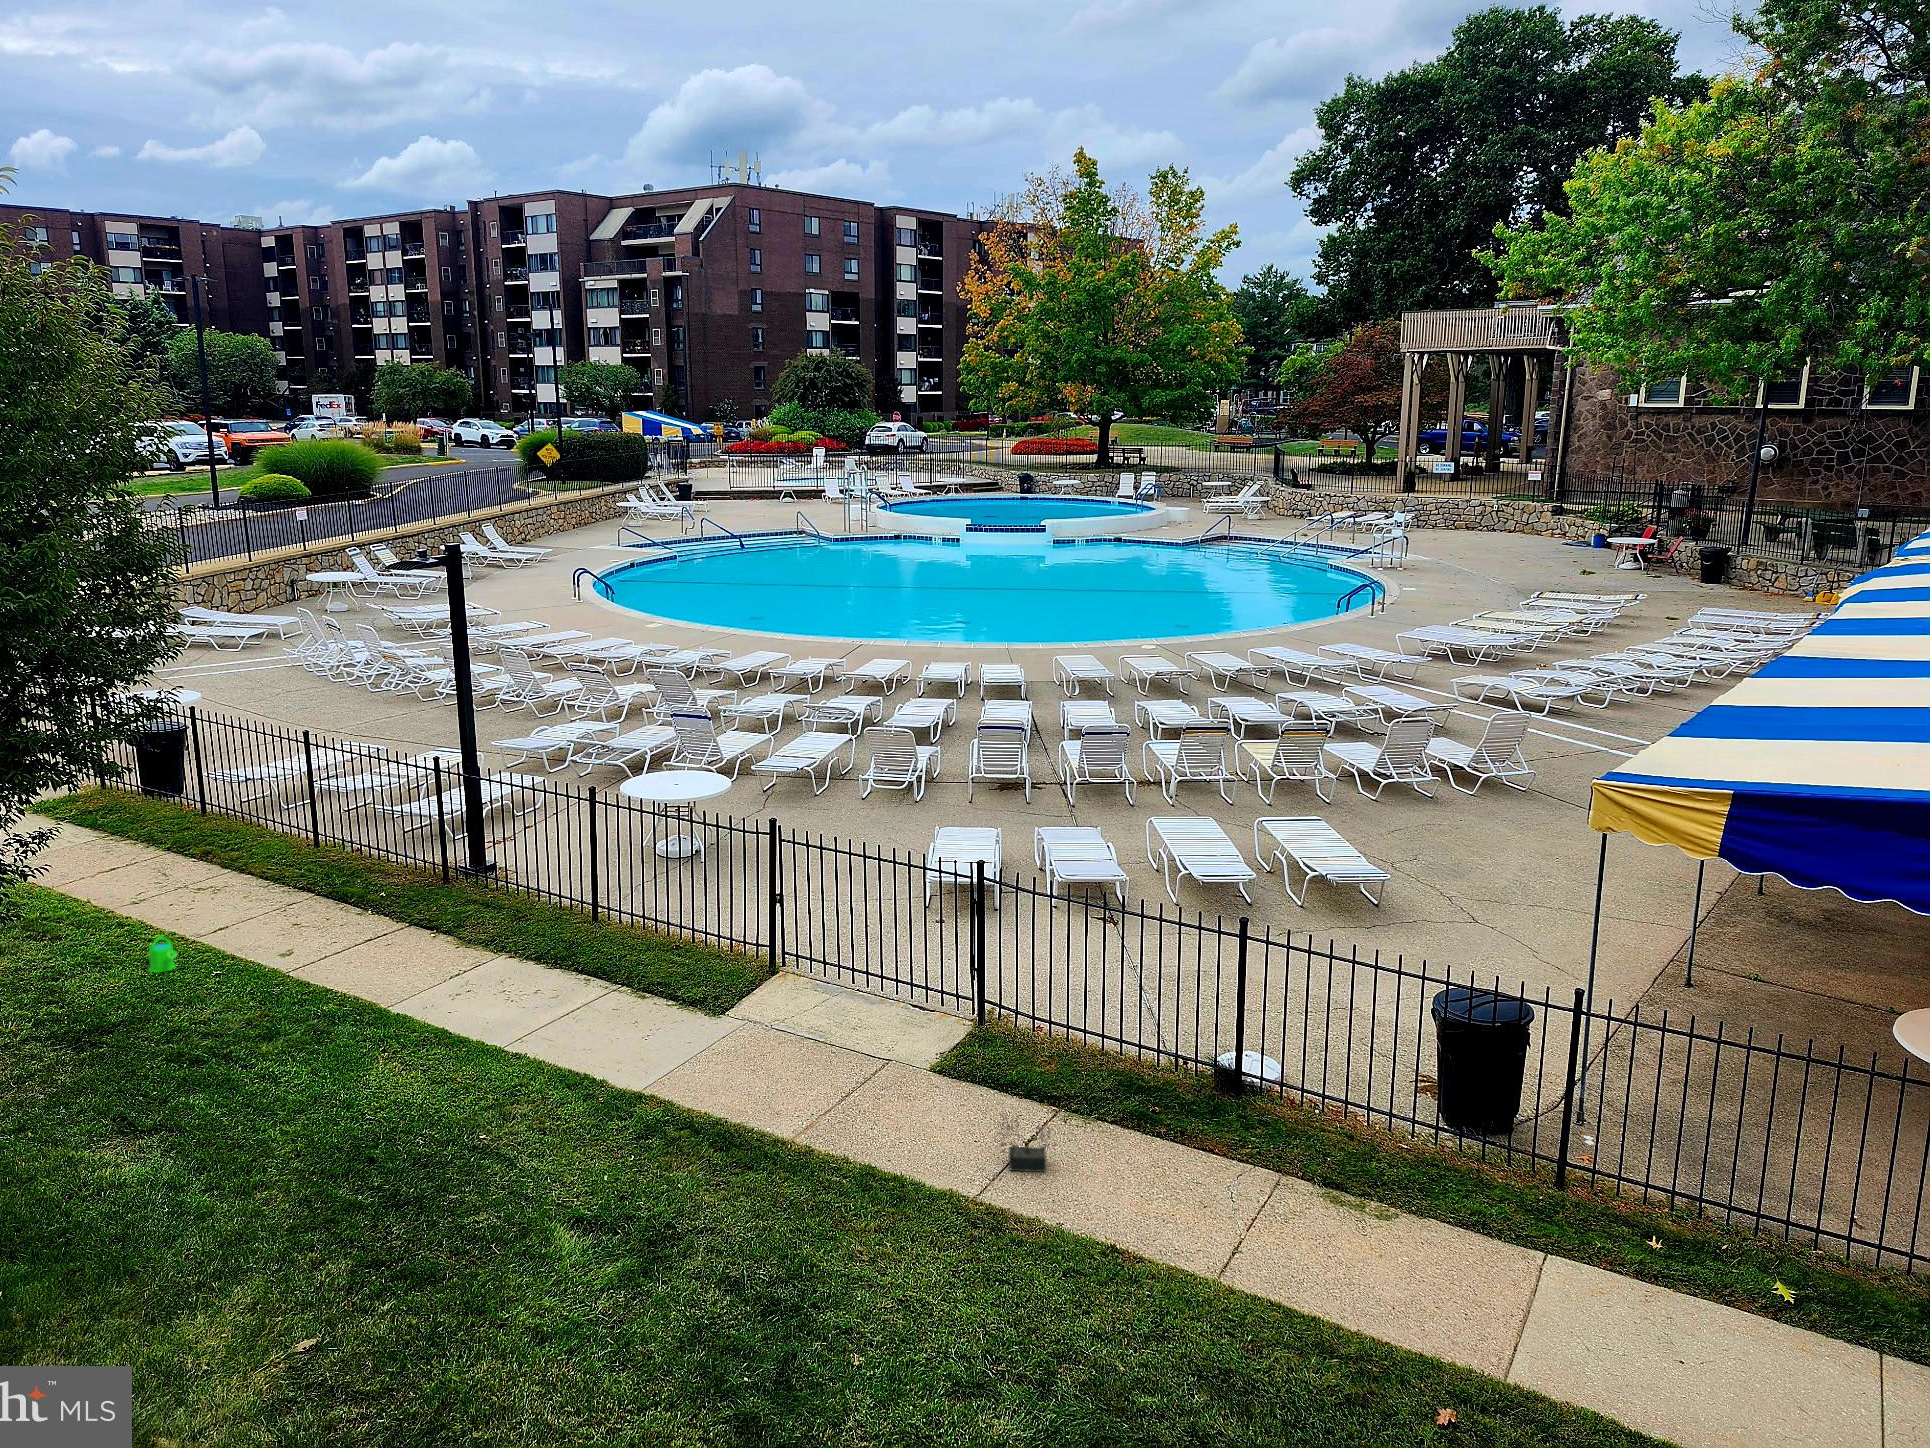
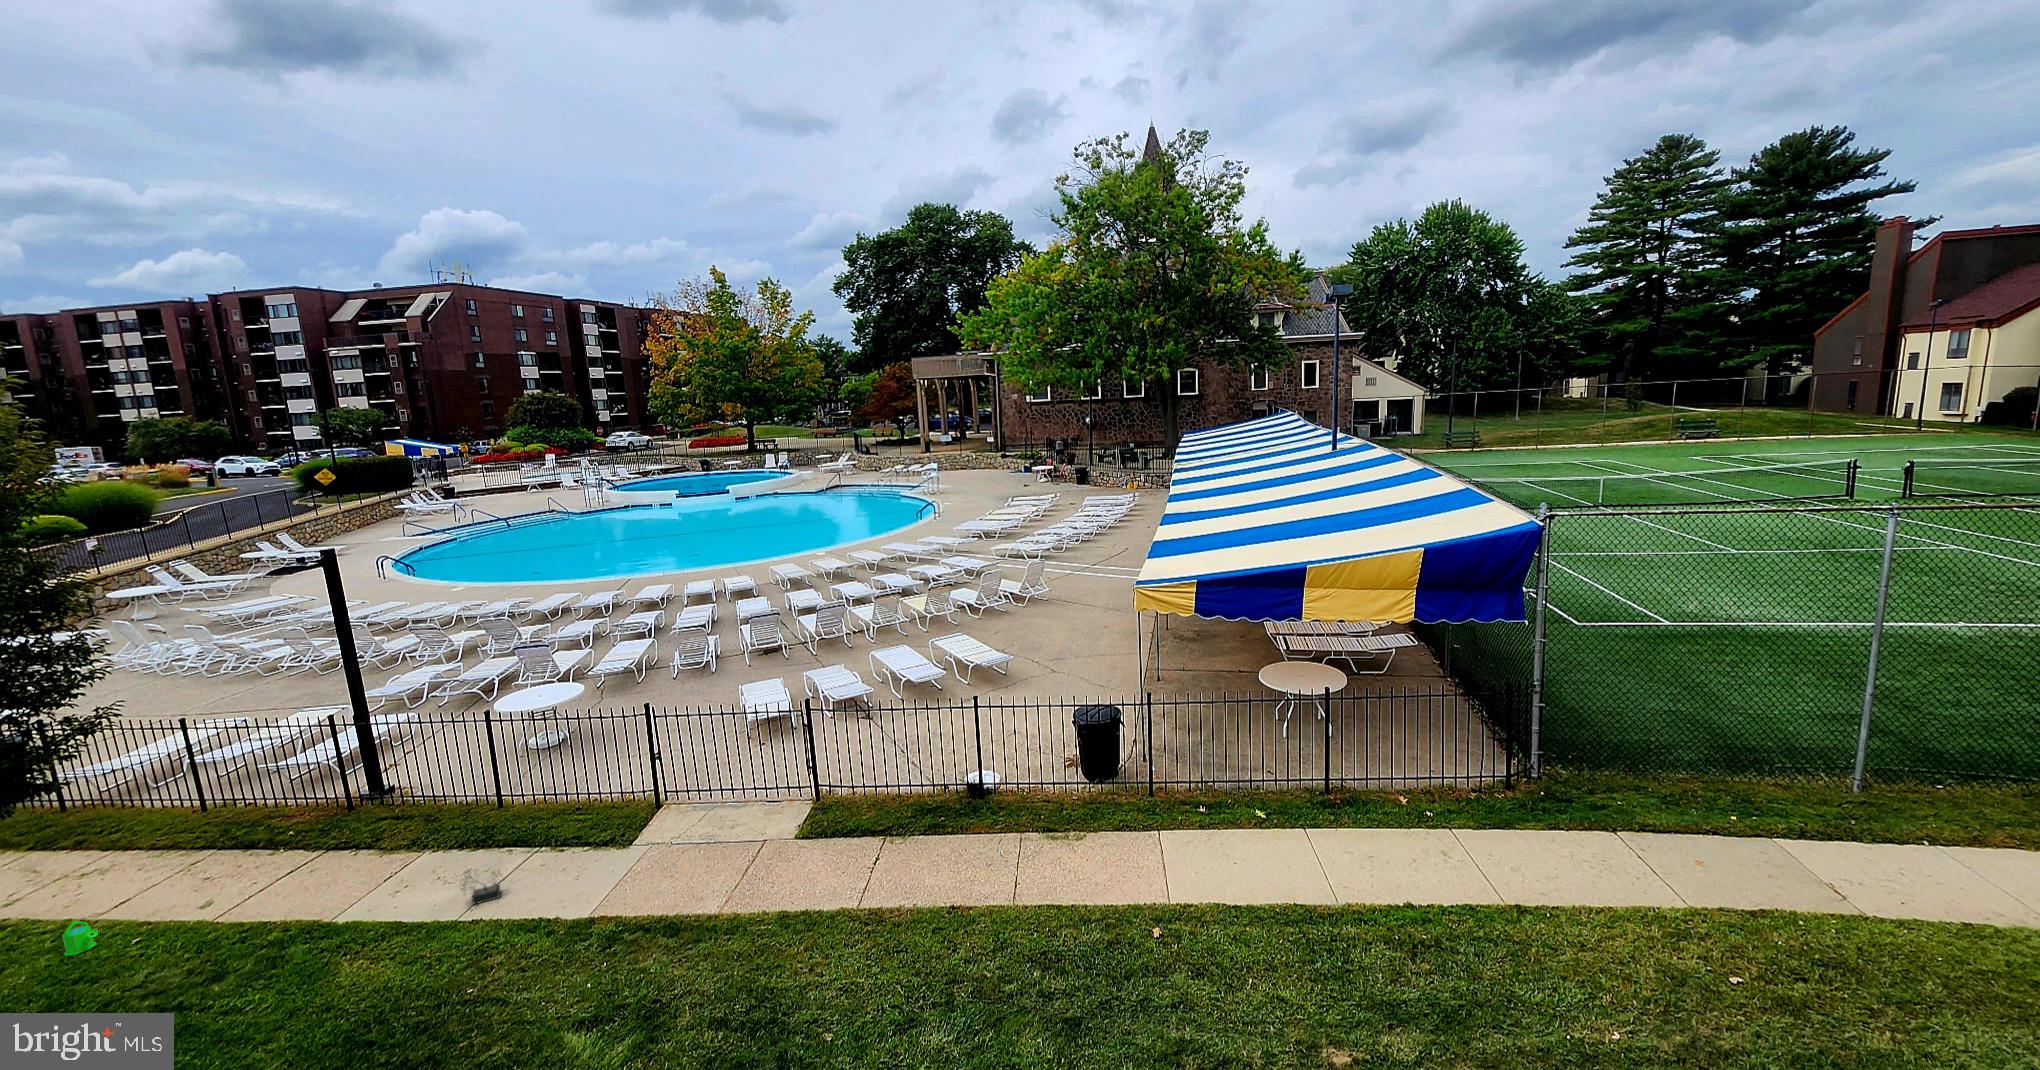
decorative plant: present [994,1115,1056,1172] -> present [460,872,500,905]

